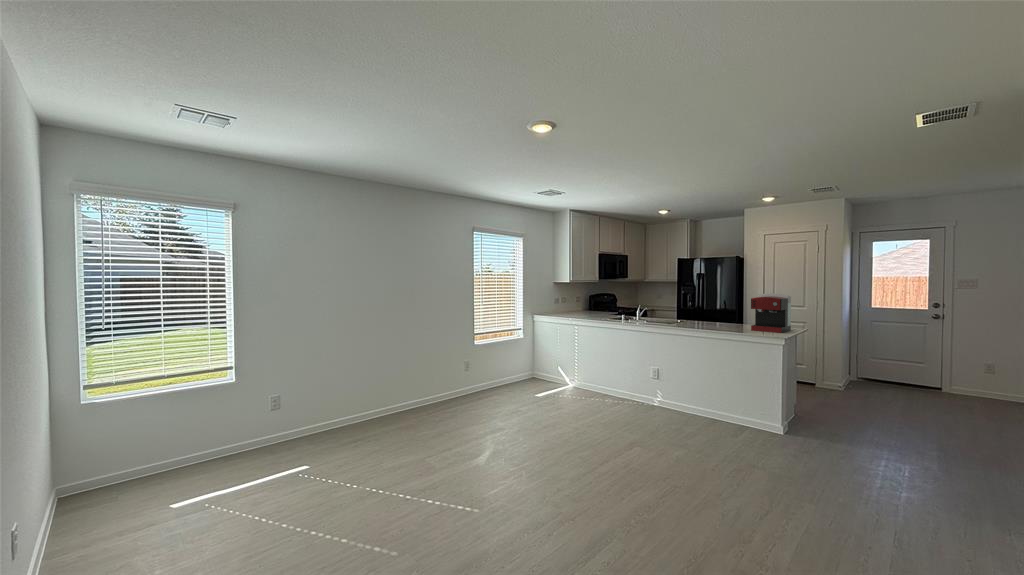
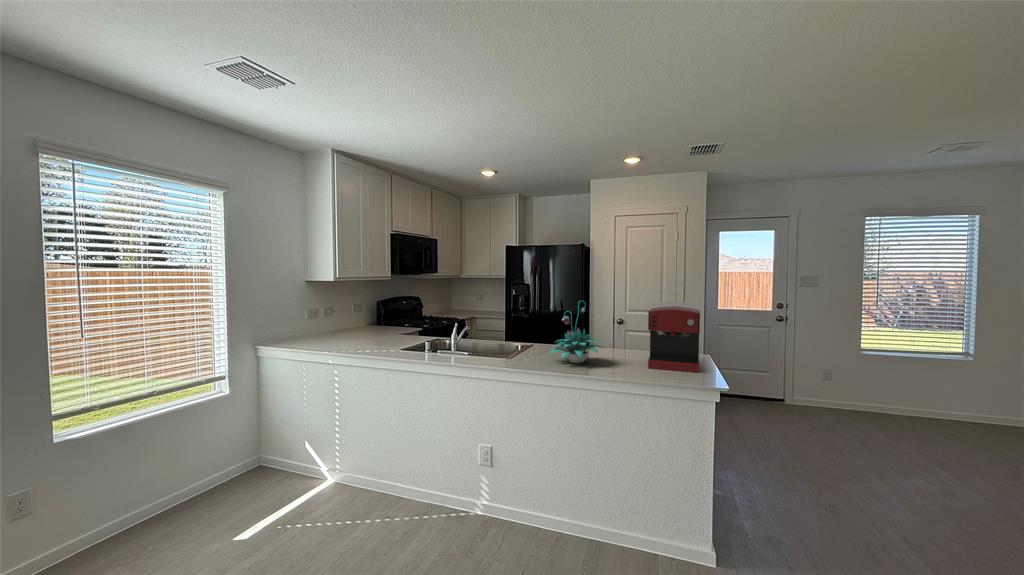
plant: none [691,293,726,327] -> present [550,307,603,363]

